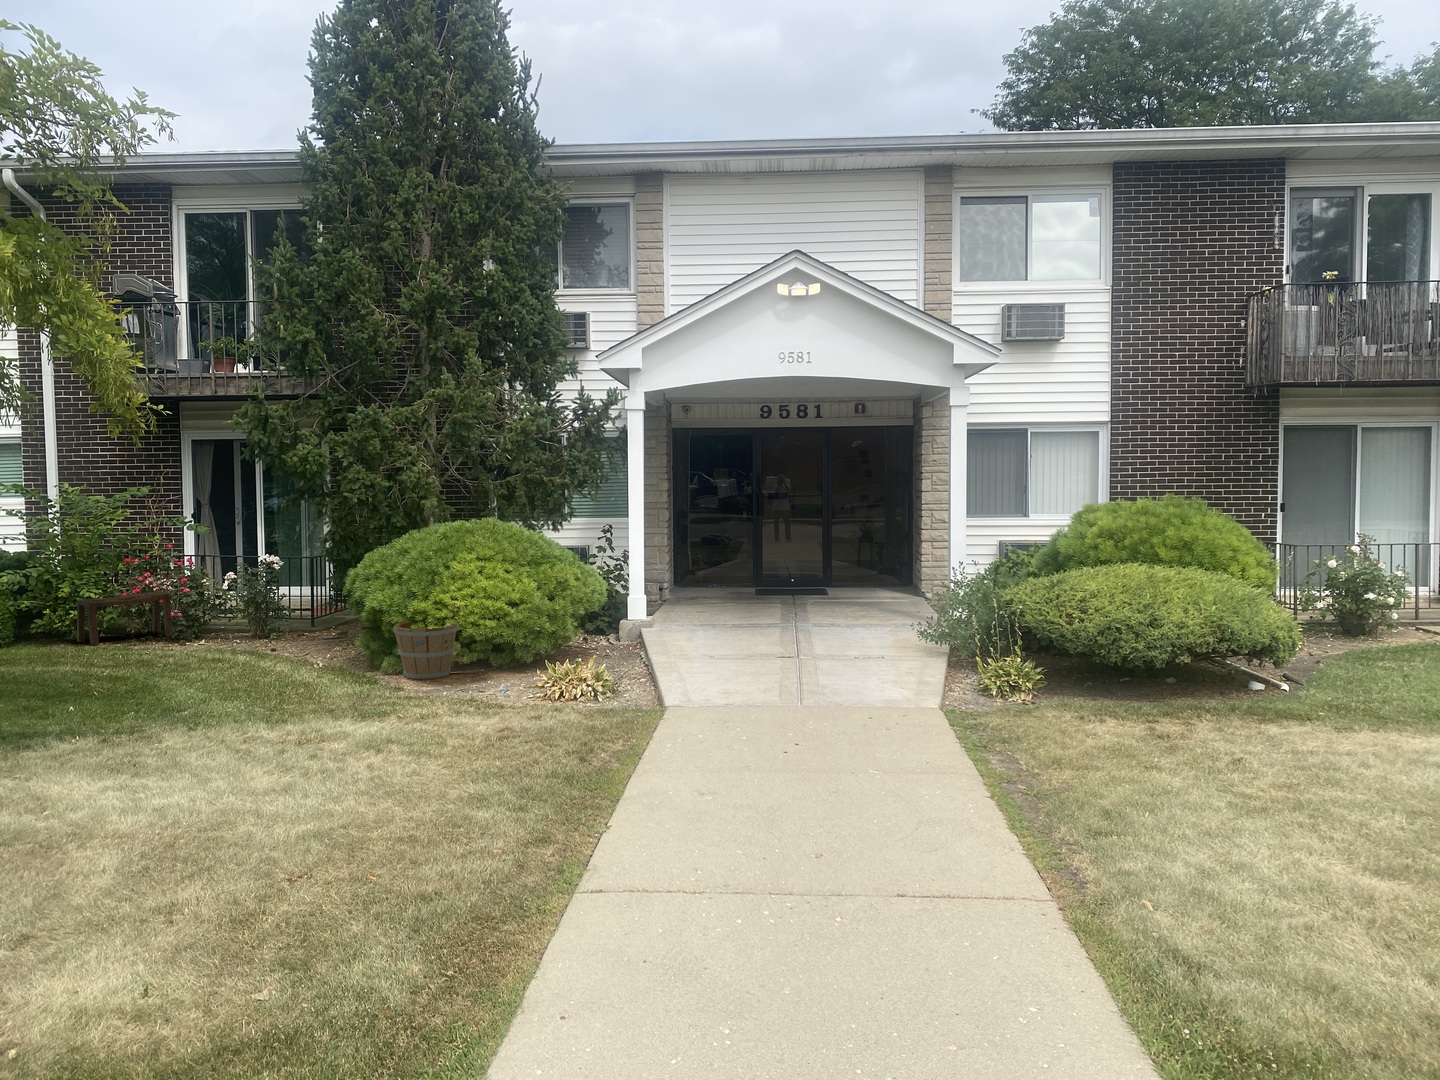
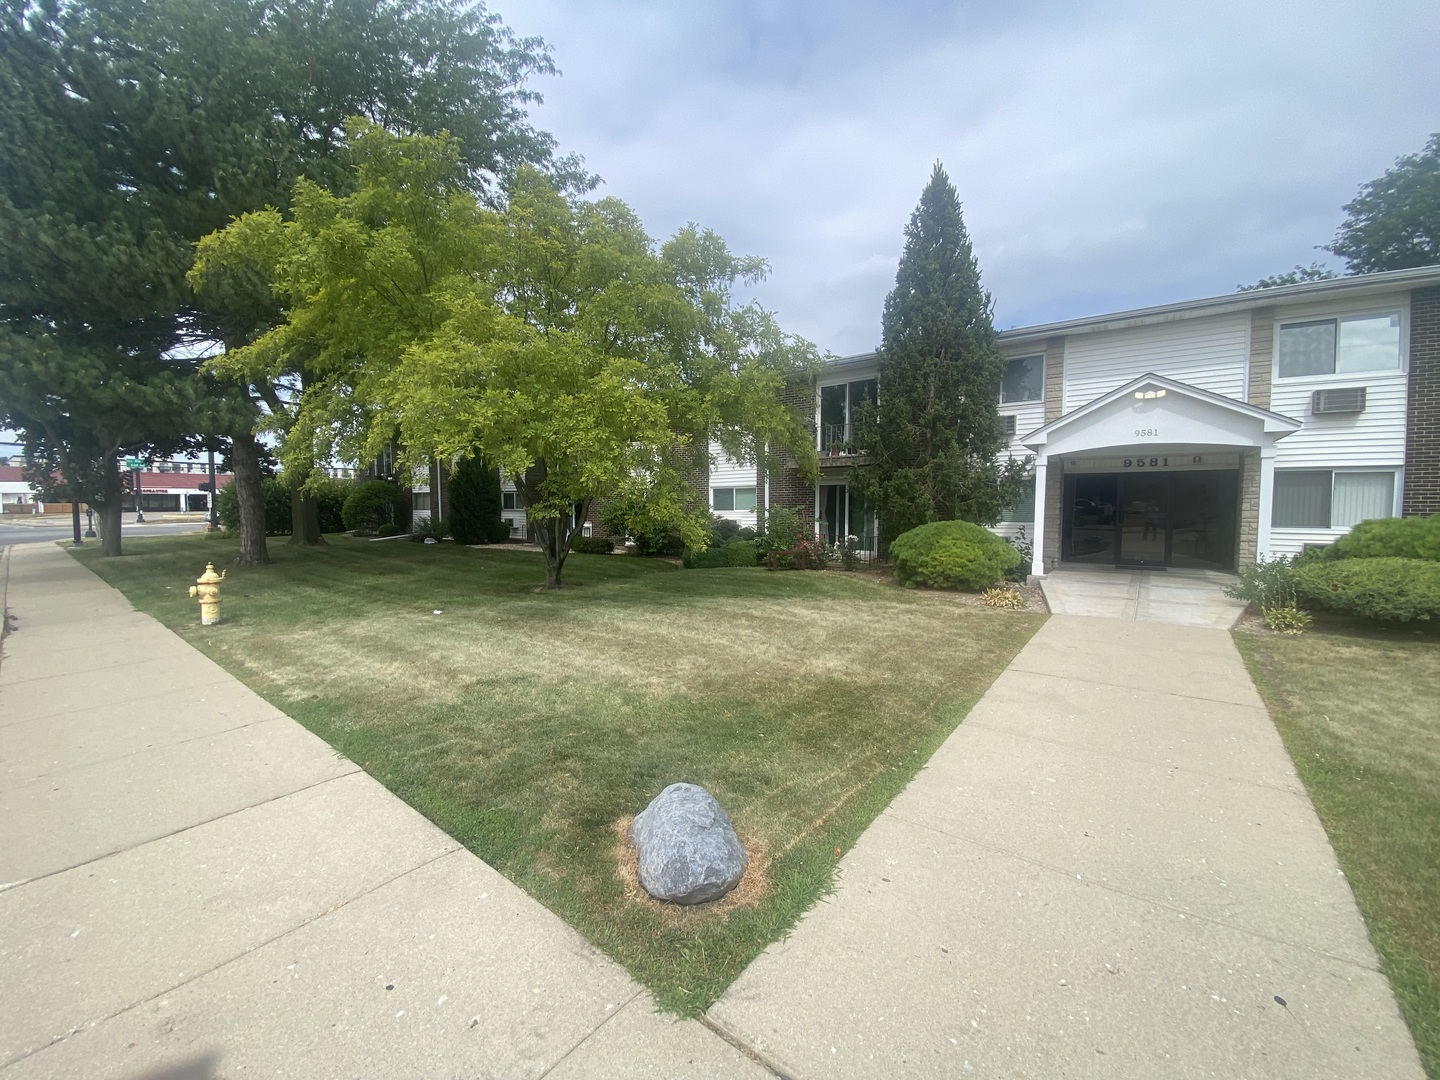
wooden bucket: present [393,620,459,680] -> none [911,566,943,594]

